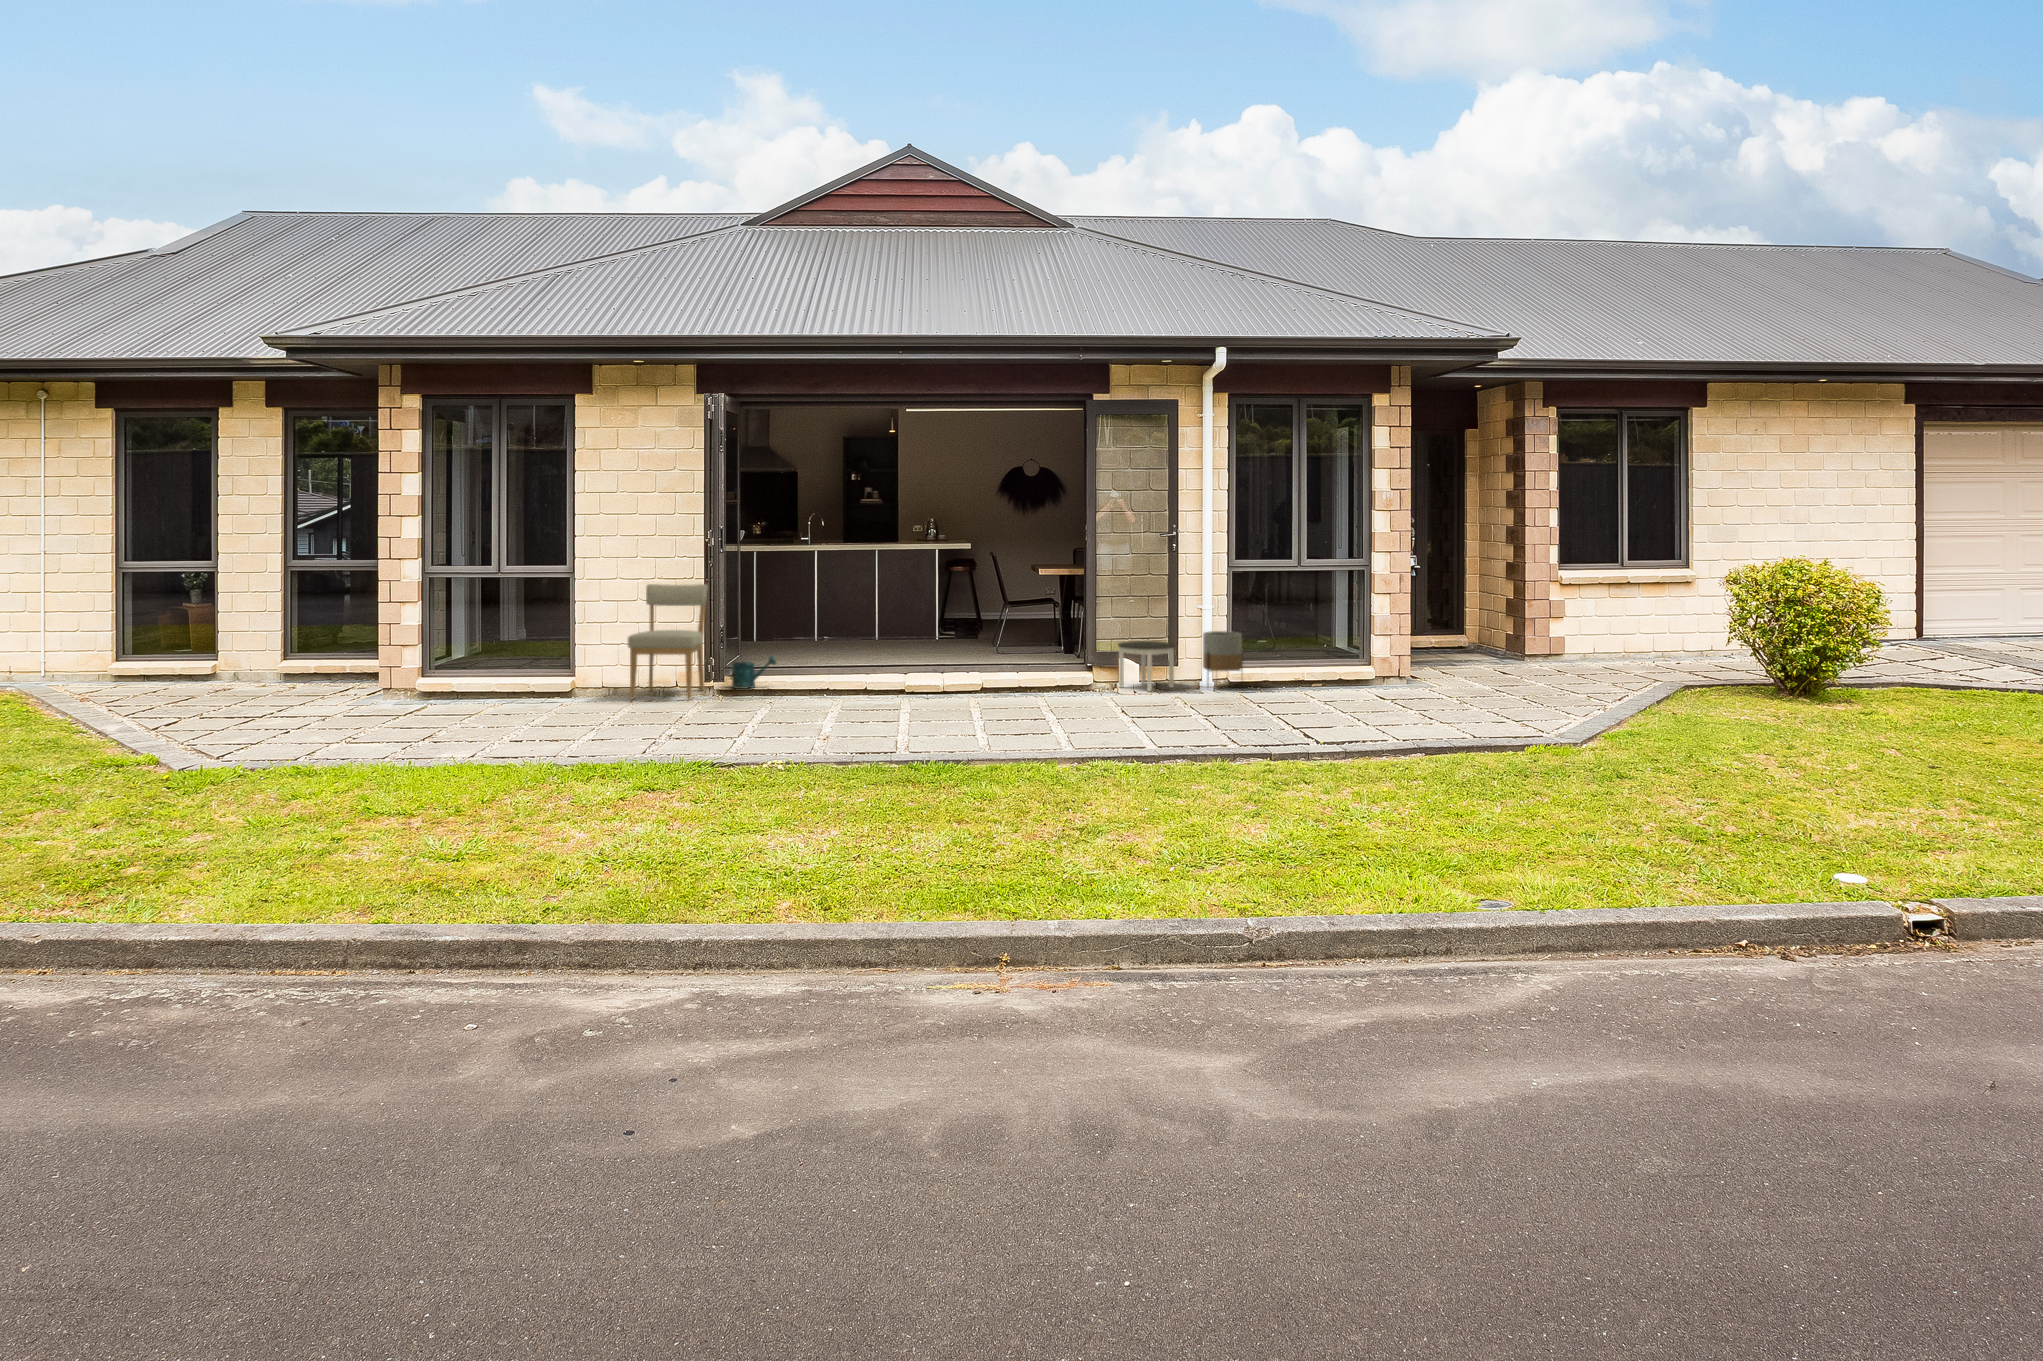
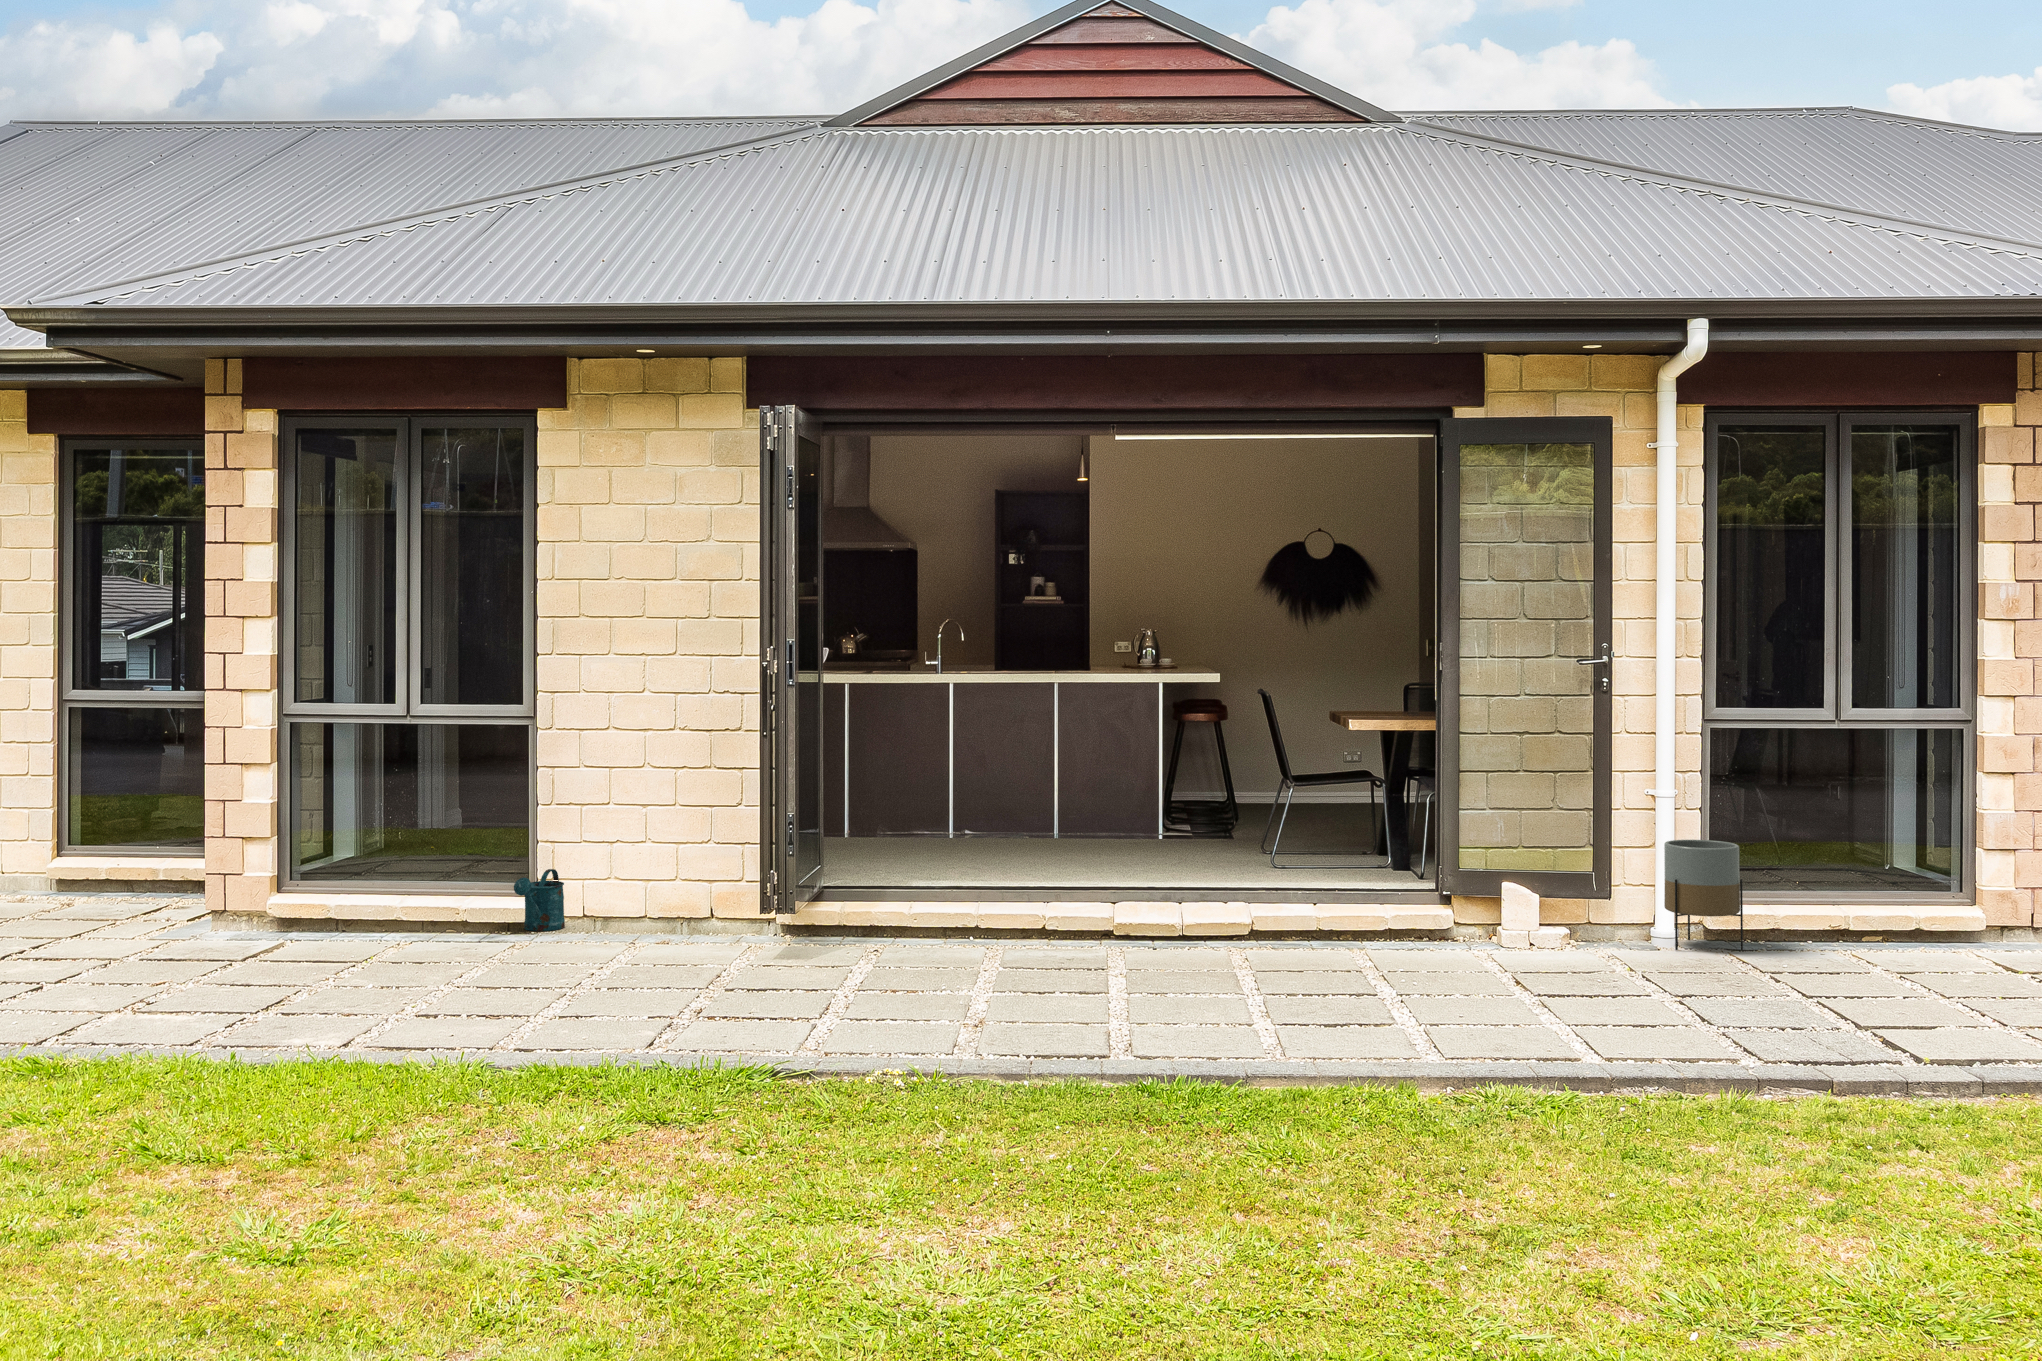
chair: present [628,584,708,699] -> none [618,738,761,948]
round table: present [1118,641,1175,692] -> none [1502,855,1611,952]
watering can: present [731,656,776,689] -> present [514,869,565,931]

